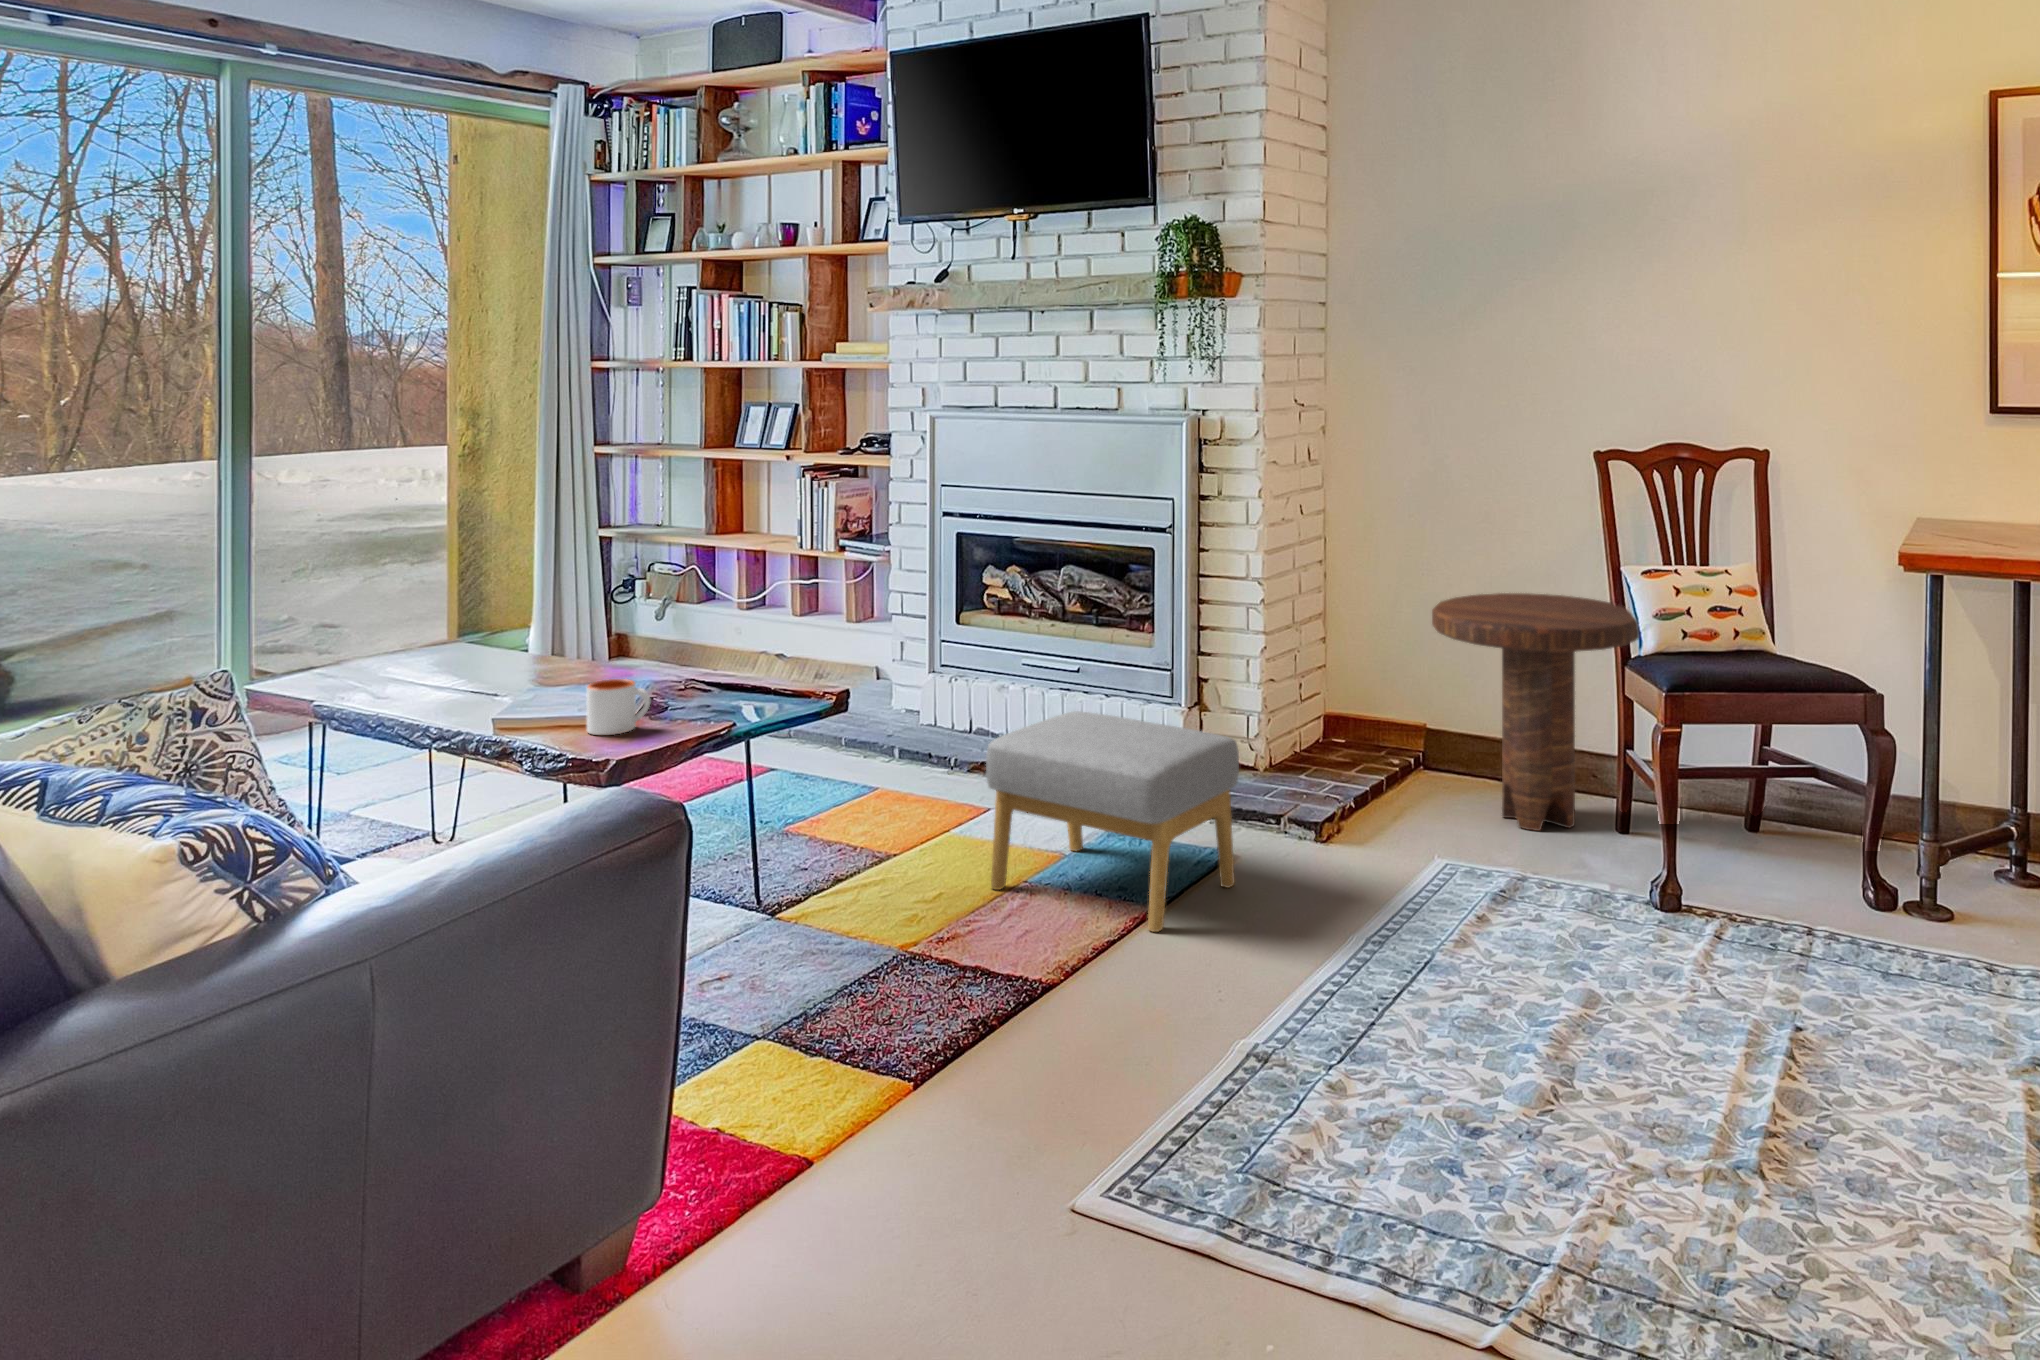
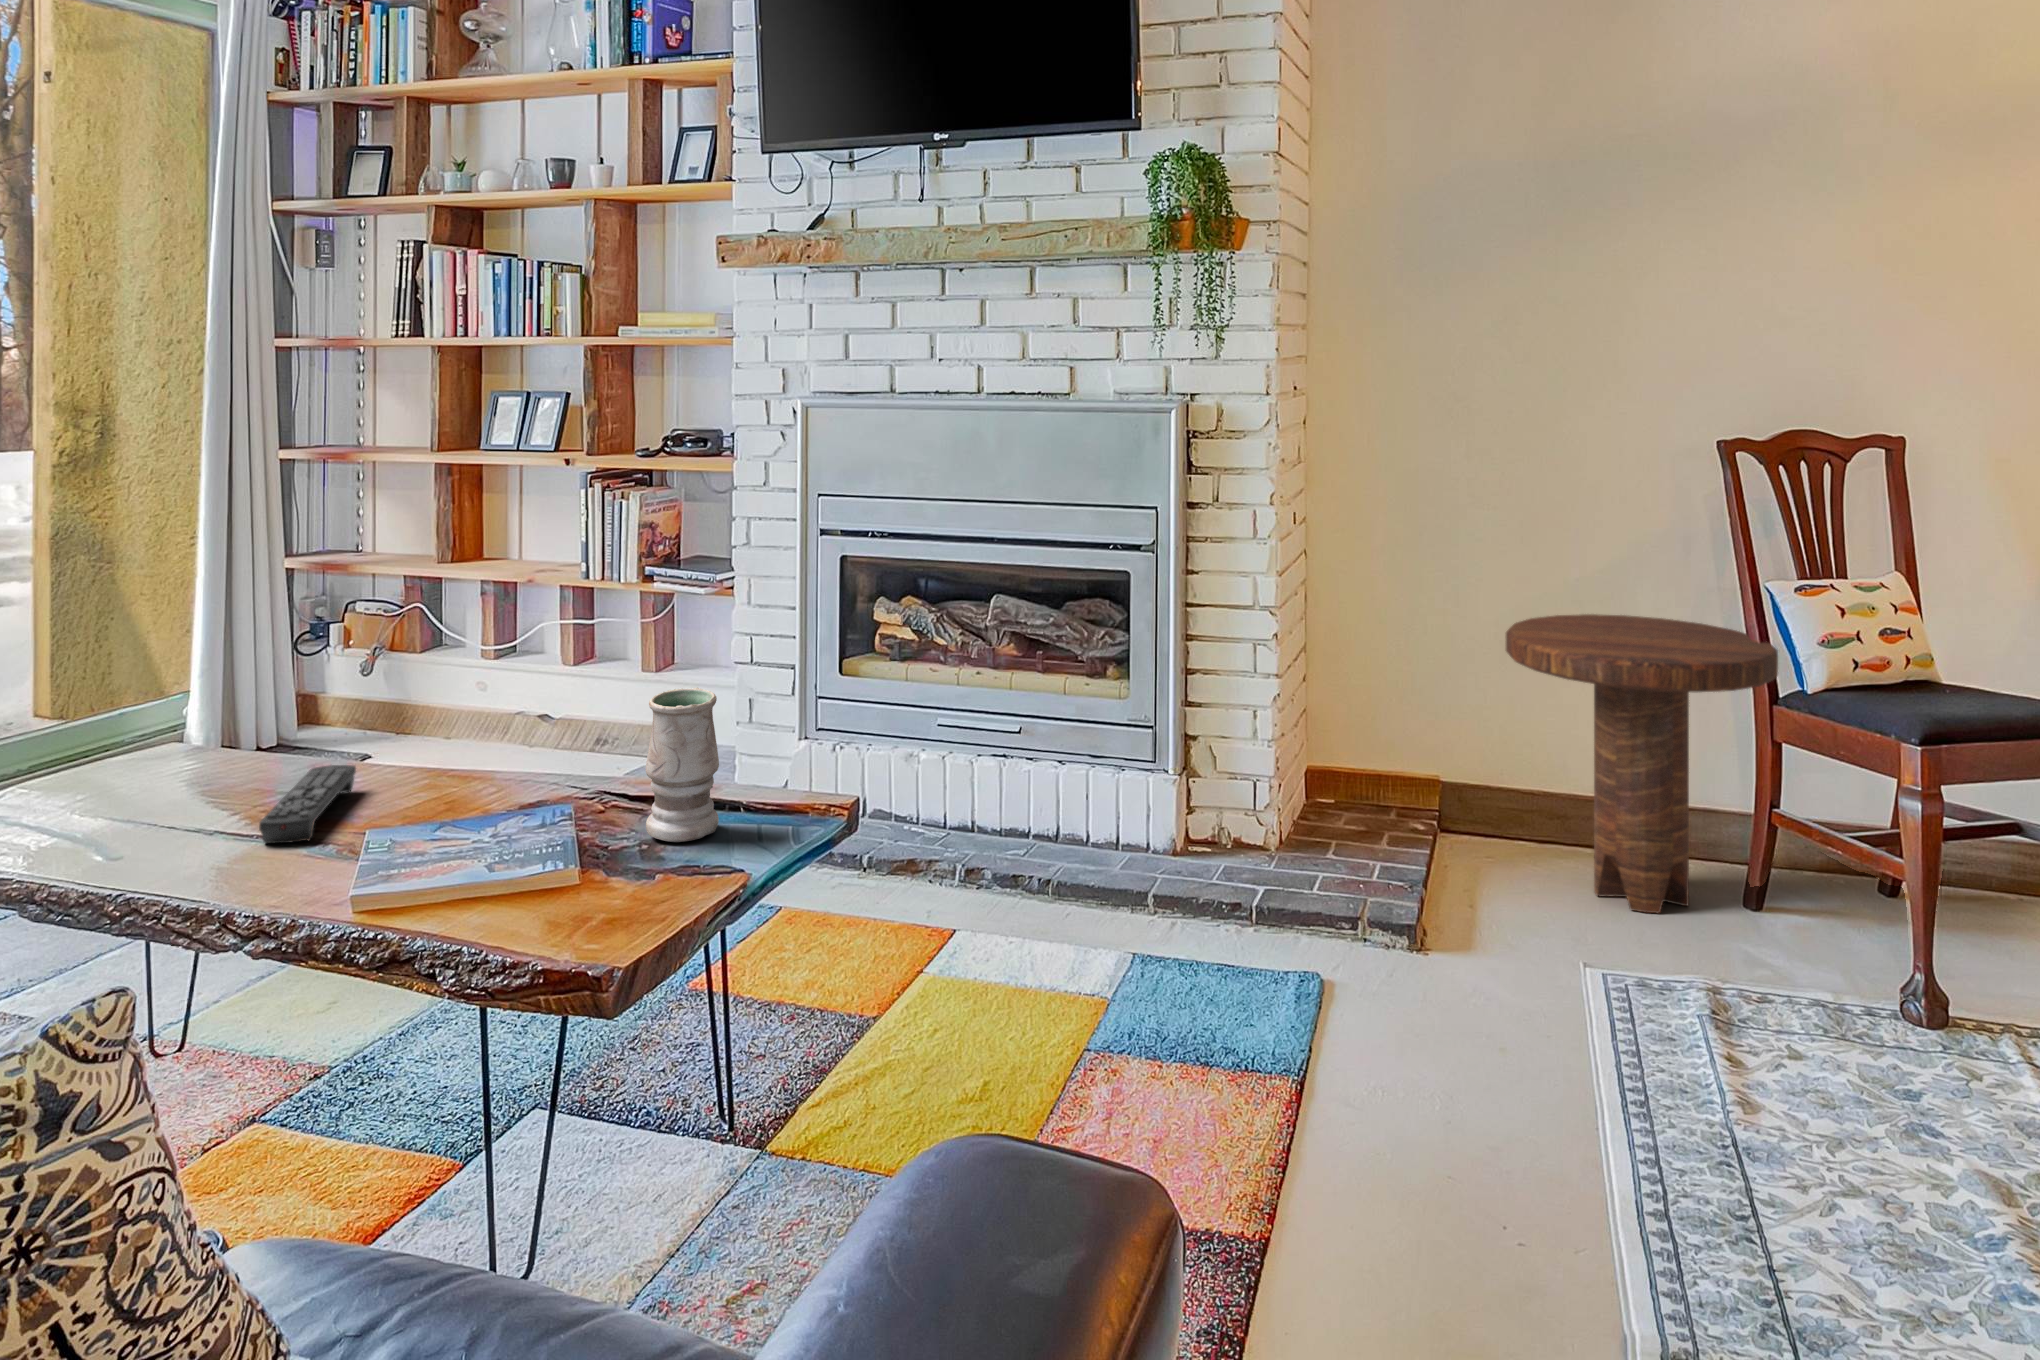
vase: none [701,608,749,705] -> present [646,688,719,842]
remote control: none [479,655,555,695] -> present [259,765,356,844]
mug: present [587,679,650,735] -> none [507,819,611,921]
footstool: present [986,711,1239,932] -> none [1045,801,1381,1131]

